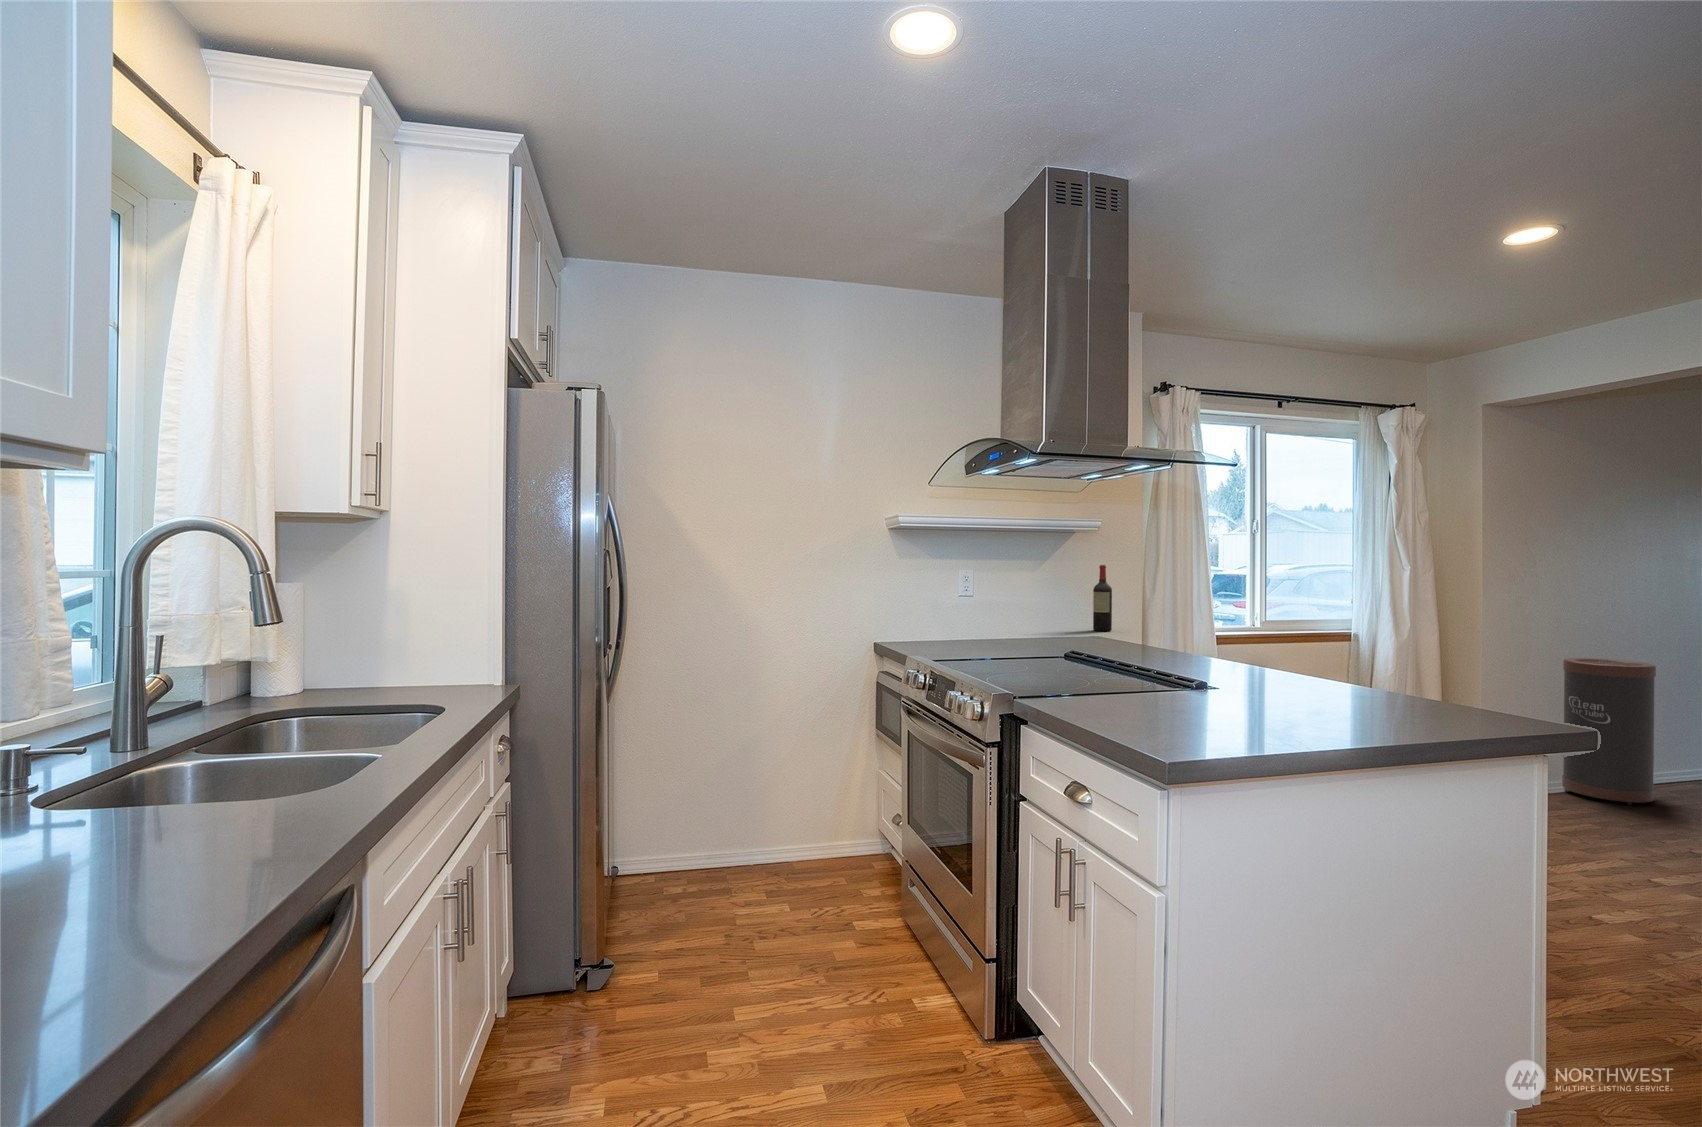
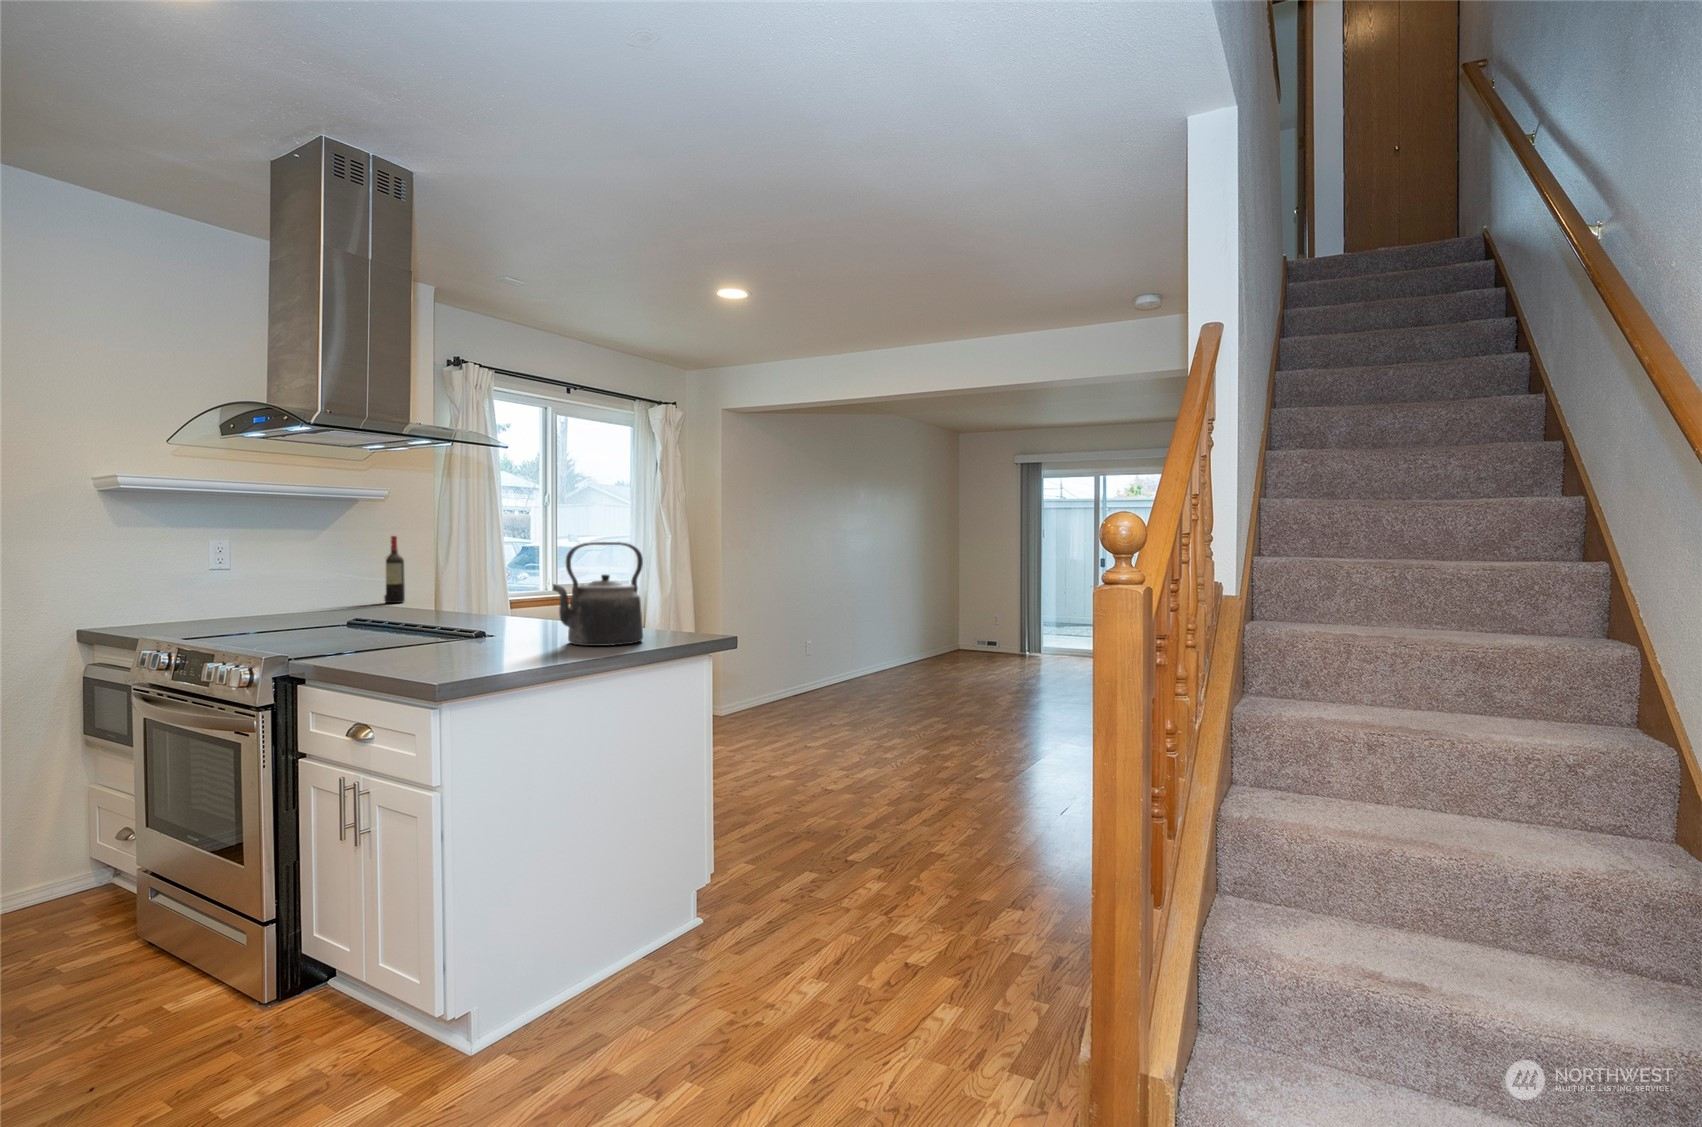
kettle: none [1305,584,1442,728] -> present [553,542,643,646]
trash can: present [1562,658,1656,805] -> none [770,605,819,707]

